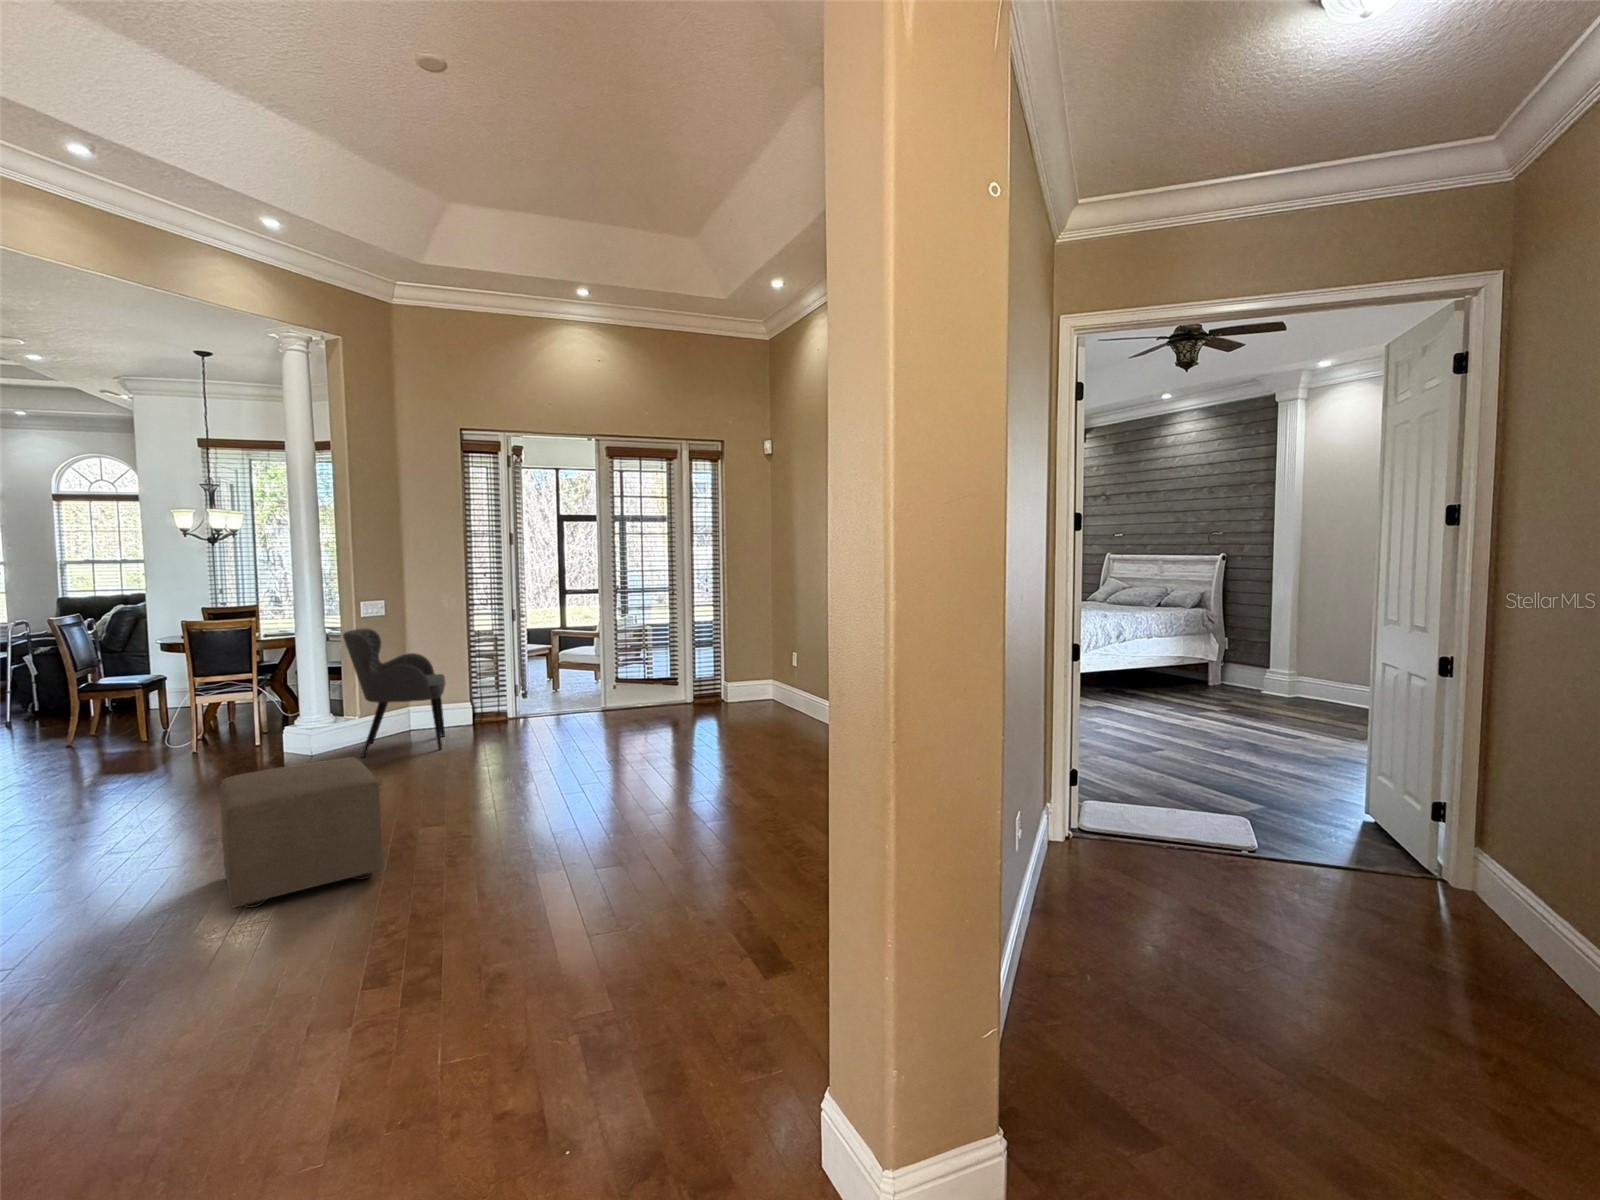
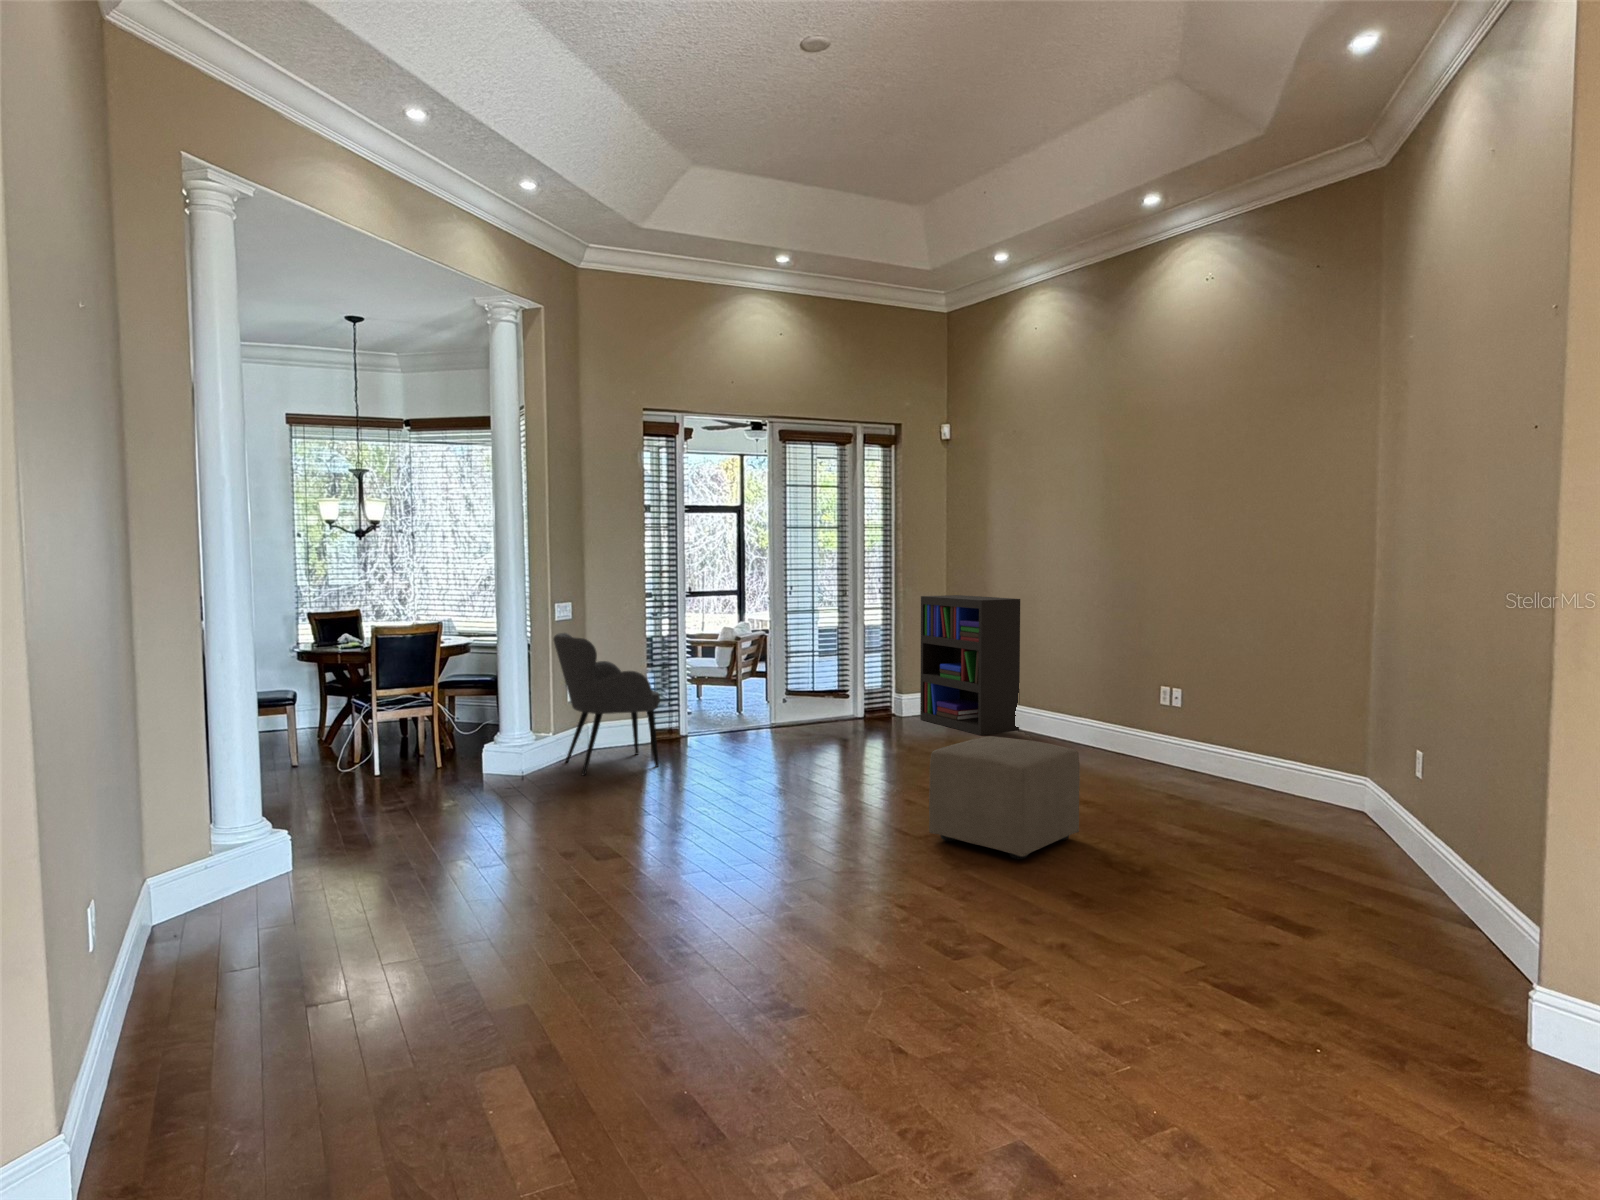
bookshelf: none [739,595,812,723] -> present [920,595,1020,735]
ottoman: present [220,757,383,908] -> present [929,736,1080,859]

